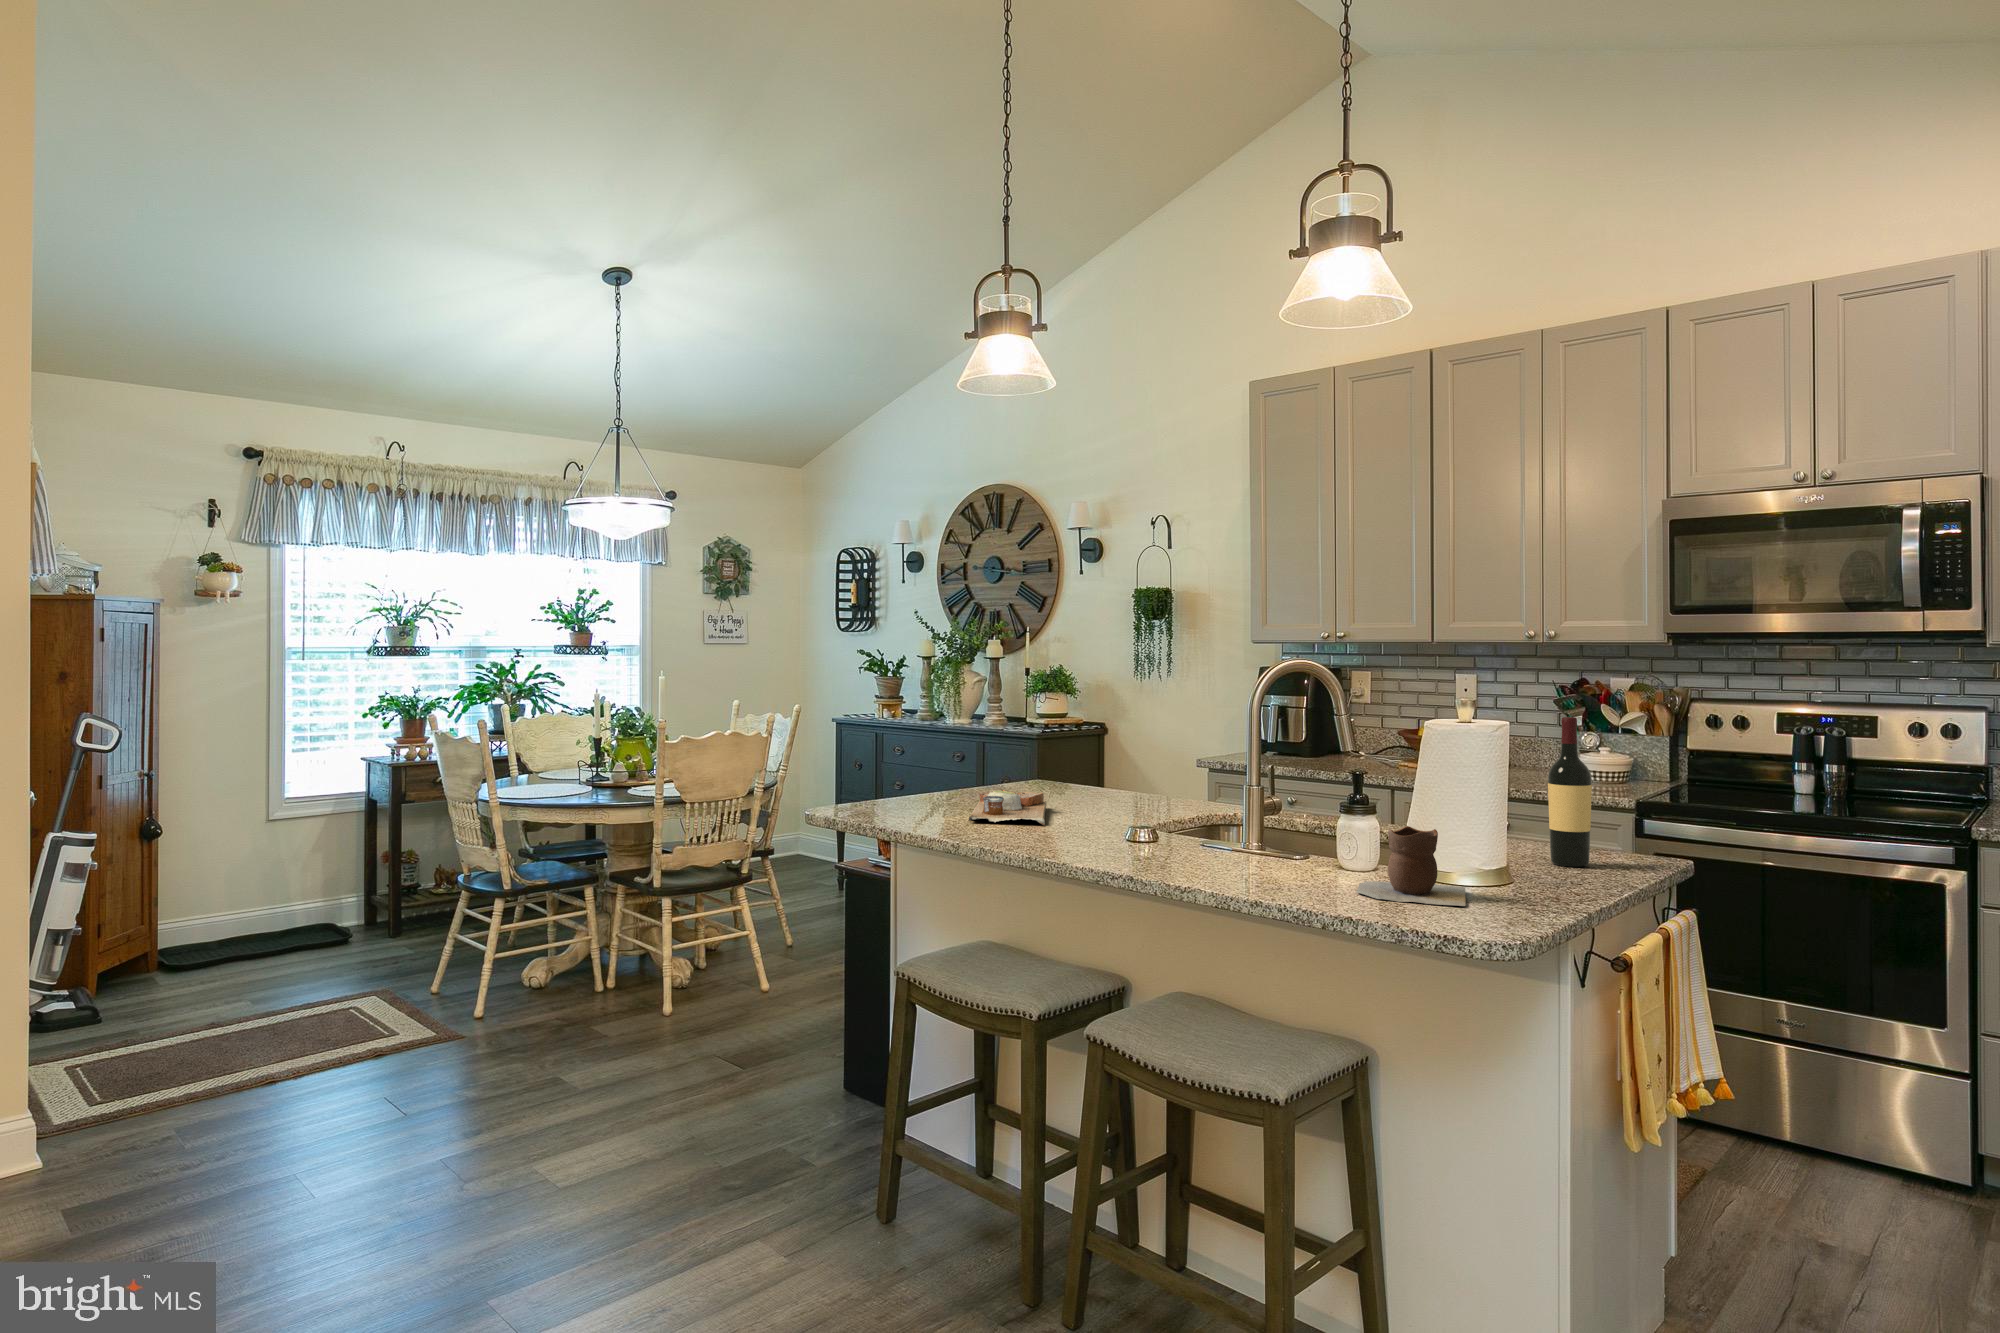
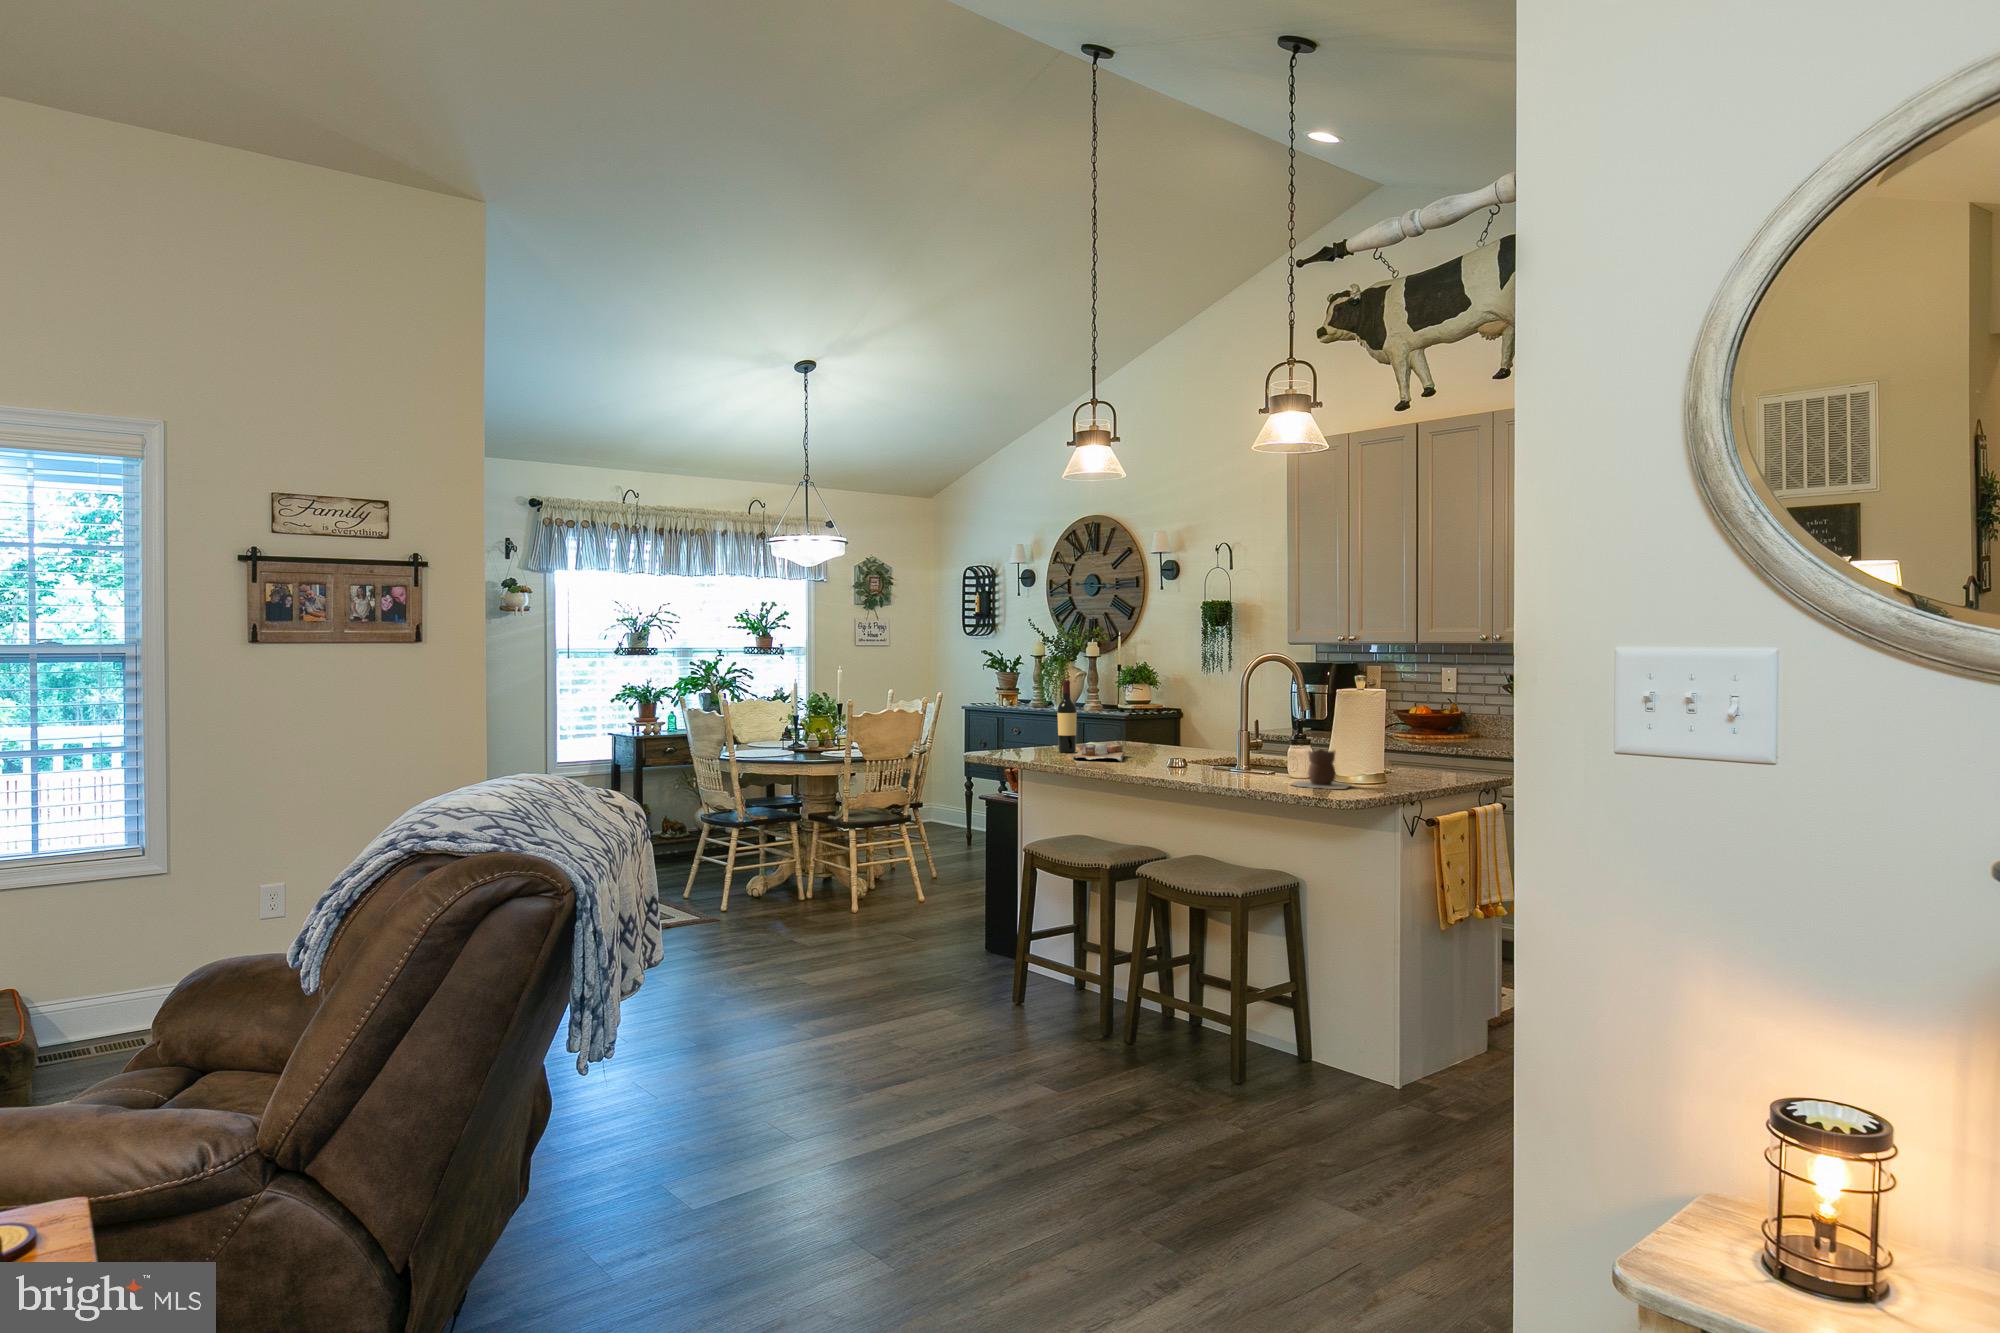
wine bottle: present [1548,717,1592,867] -> present [1057,680,1077,753]

